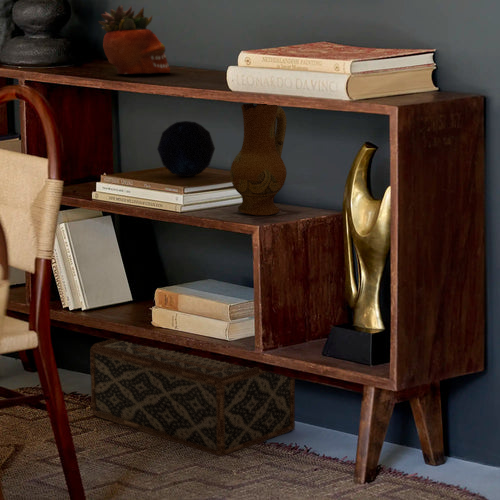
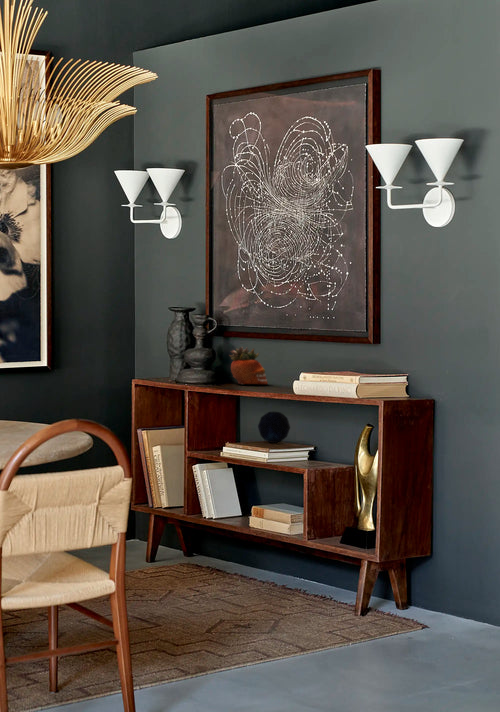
ceramic jug: present [230,103,287,216] -> none [295,399,329,464]
woven basket: present [90,339,295,456] -> none [213,534,331,603]

